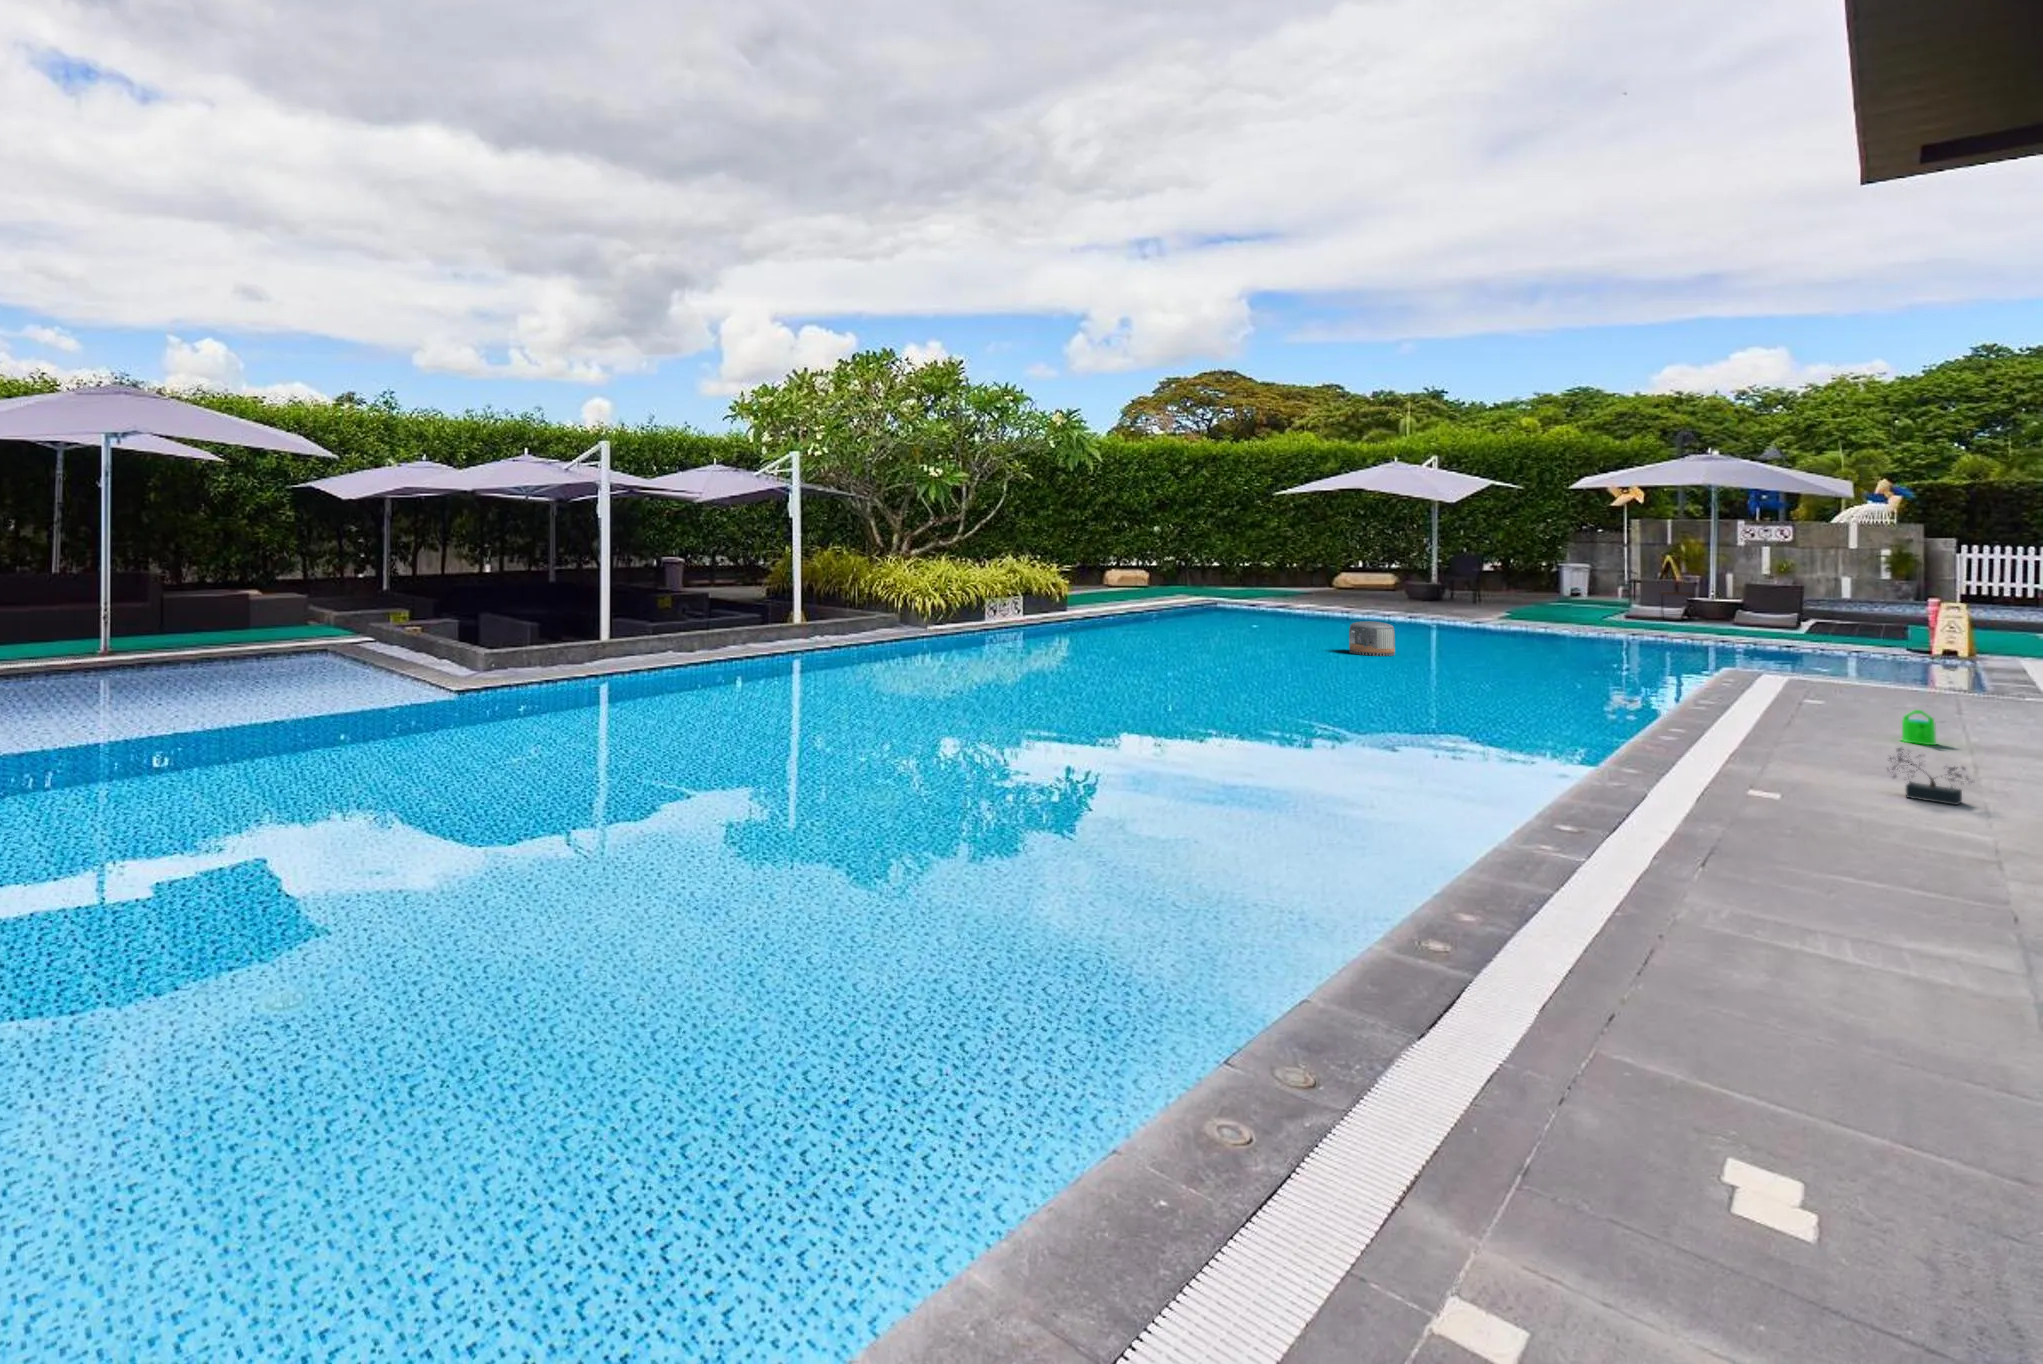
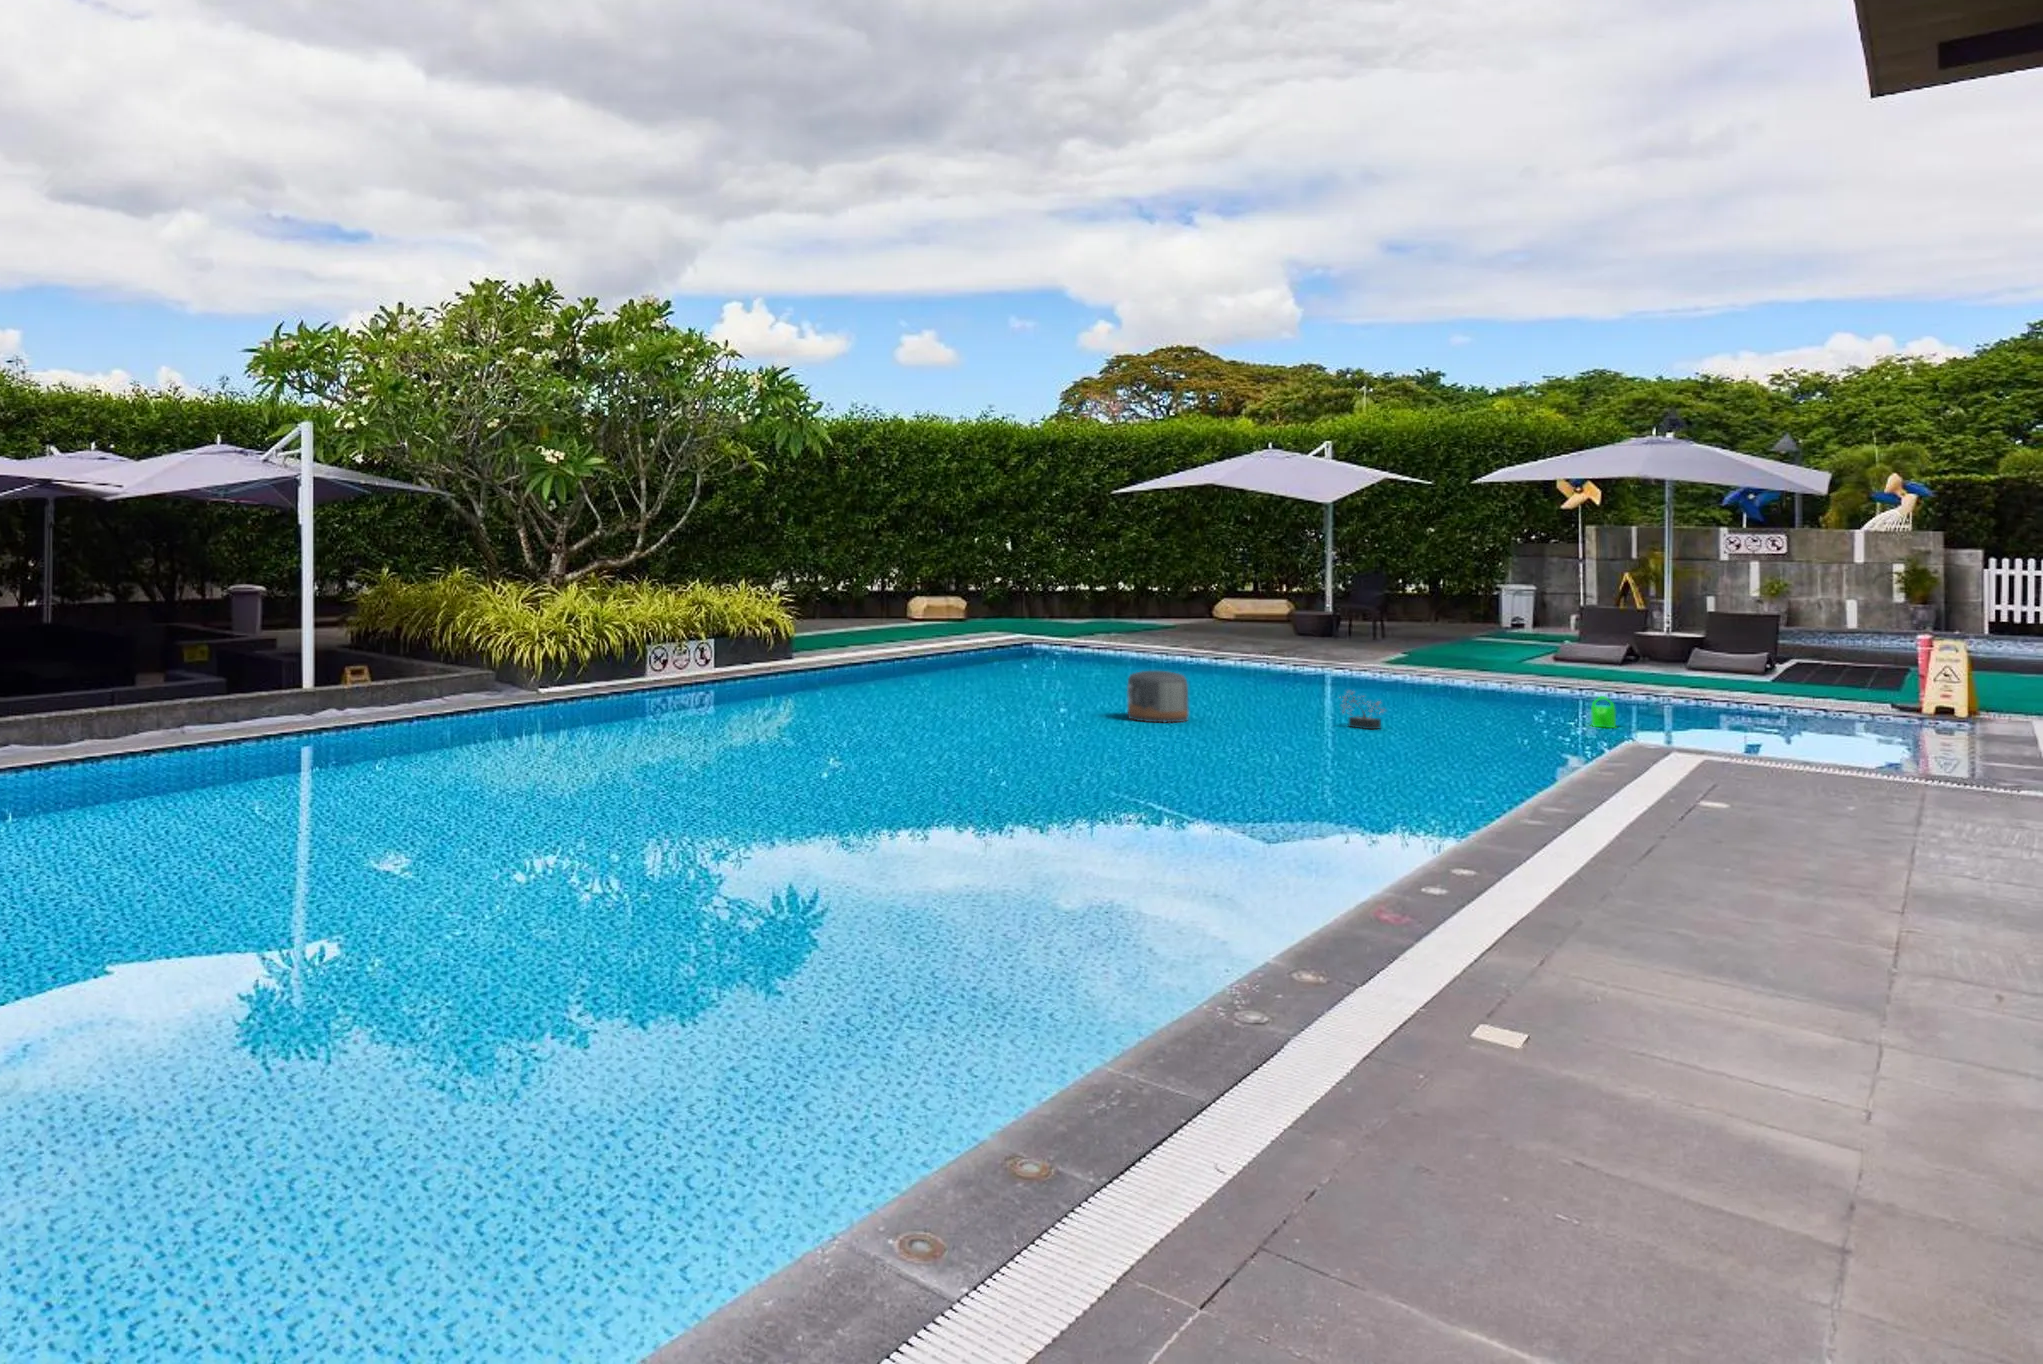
side table: present [1661,583,1693,620] -> none [1601,609,1642,663]
watering can: present [1902,710,1936,745] -> present [1591,696,1616,728]
decorative plant: present [1889,748,1973,805] -> present [1342,693,1382,729]

